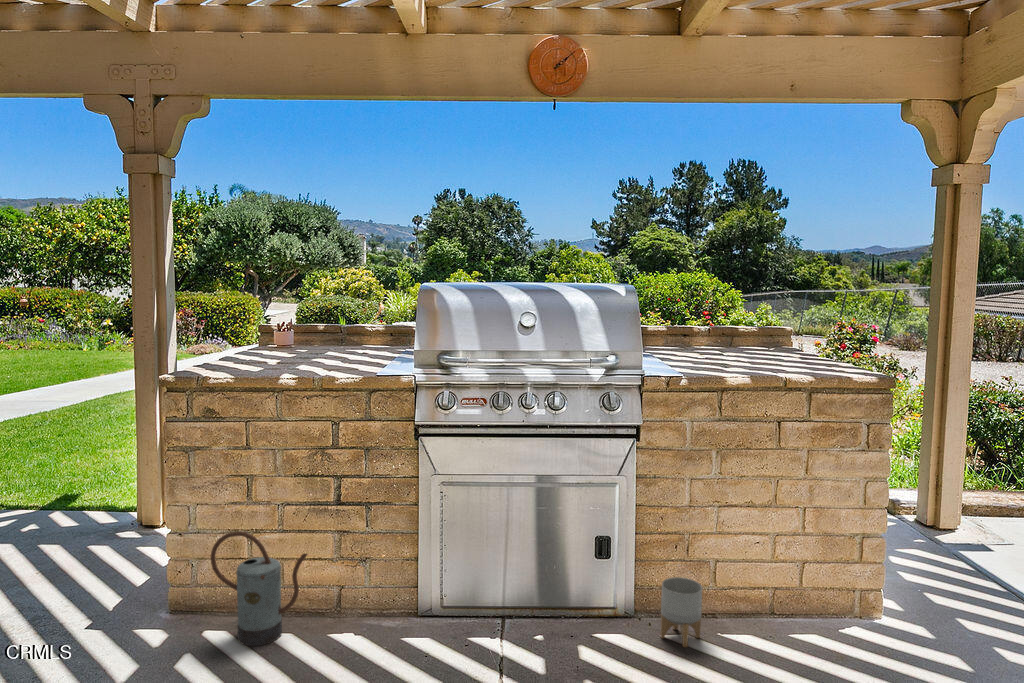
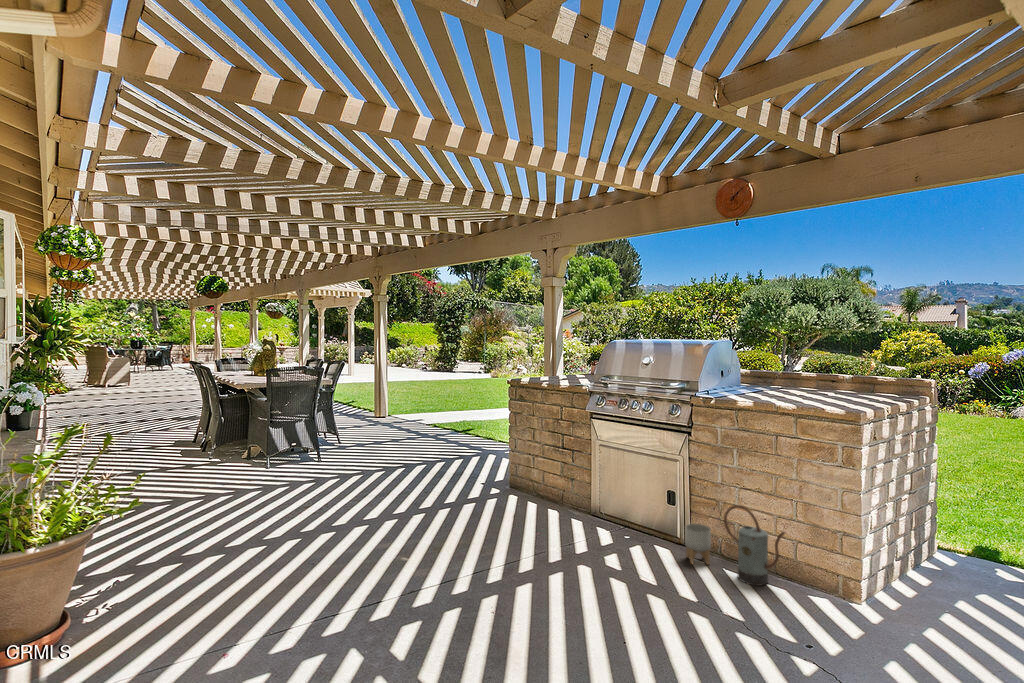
watering can: present [211,532,307,646] -> present [724,505,785,586]

